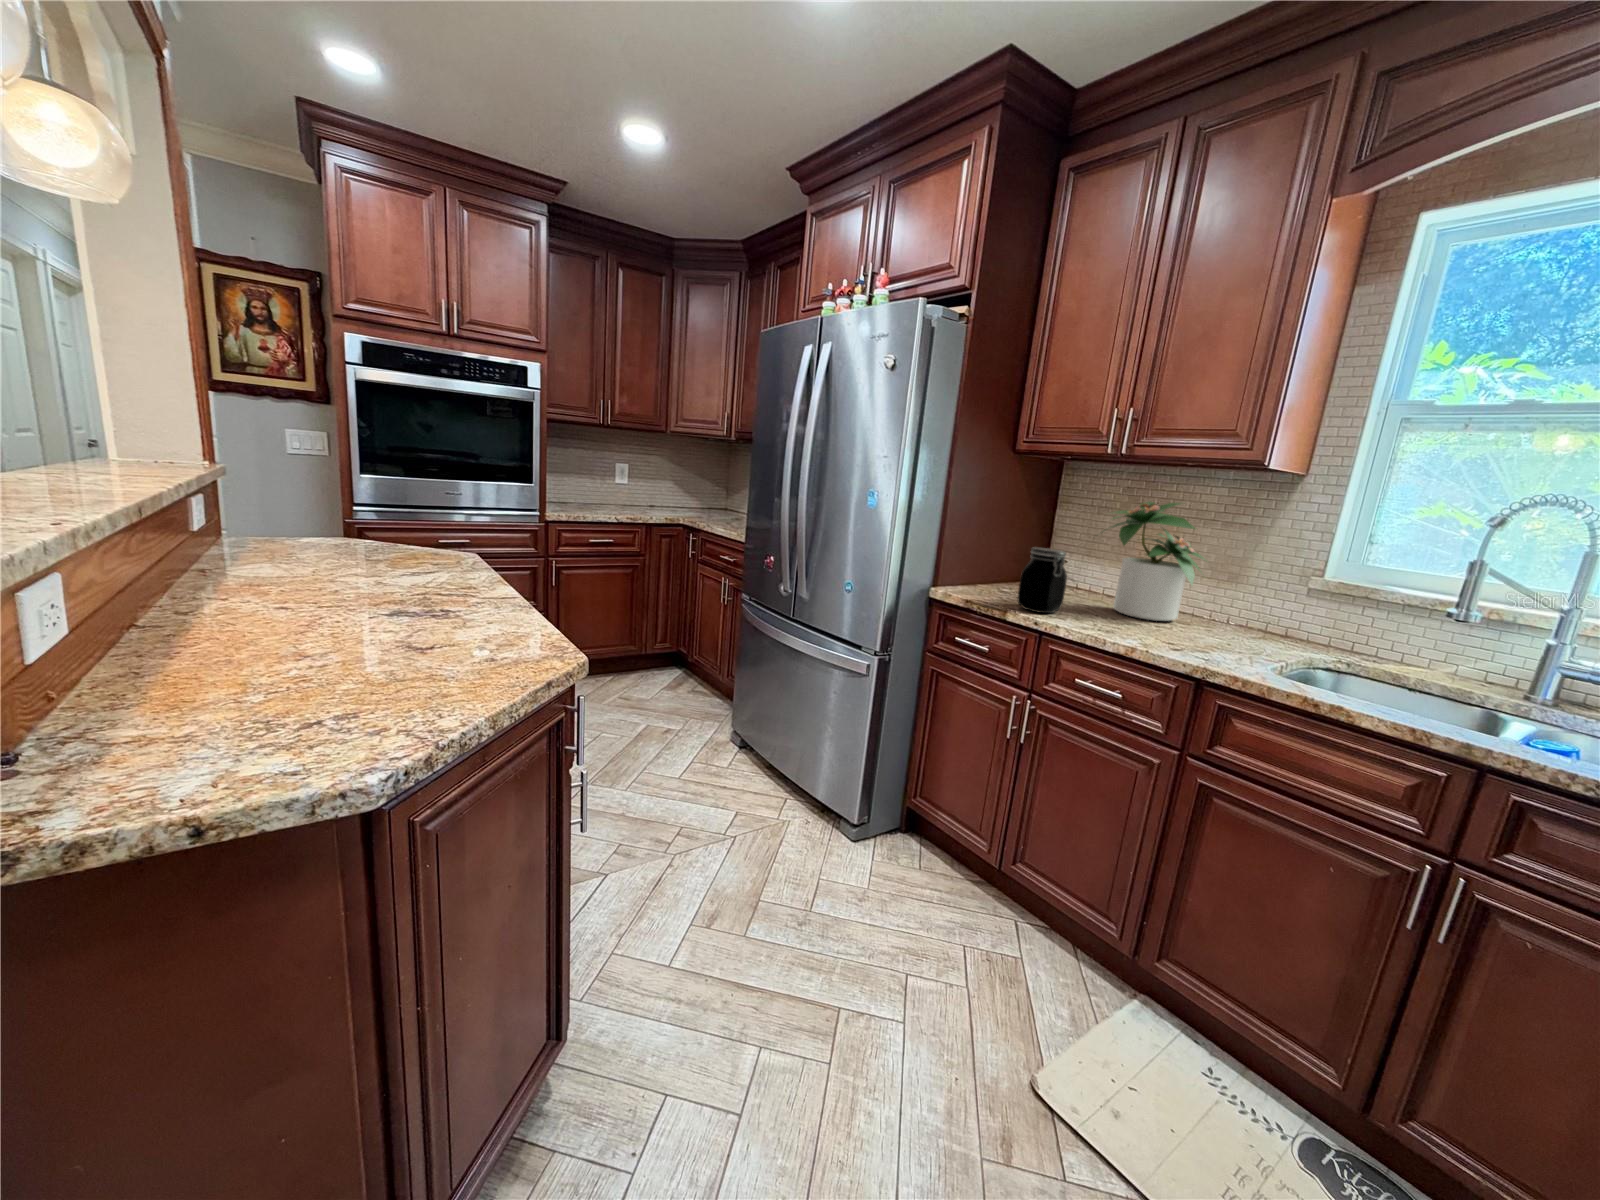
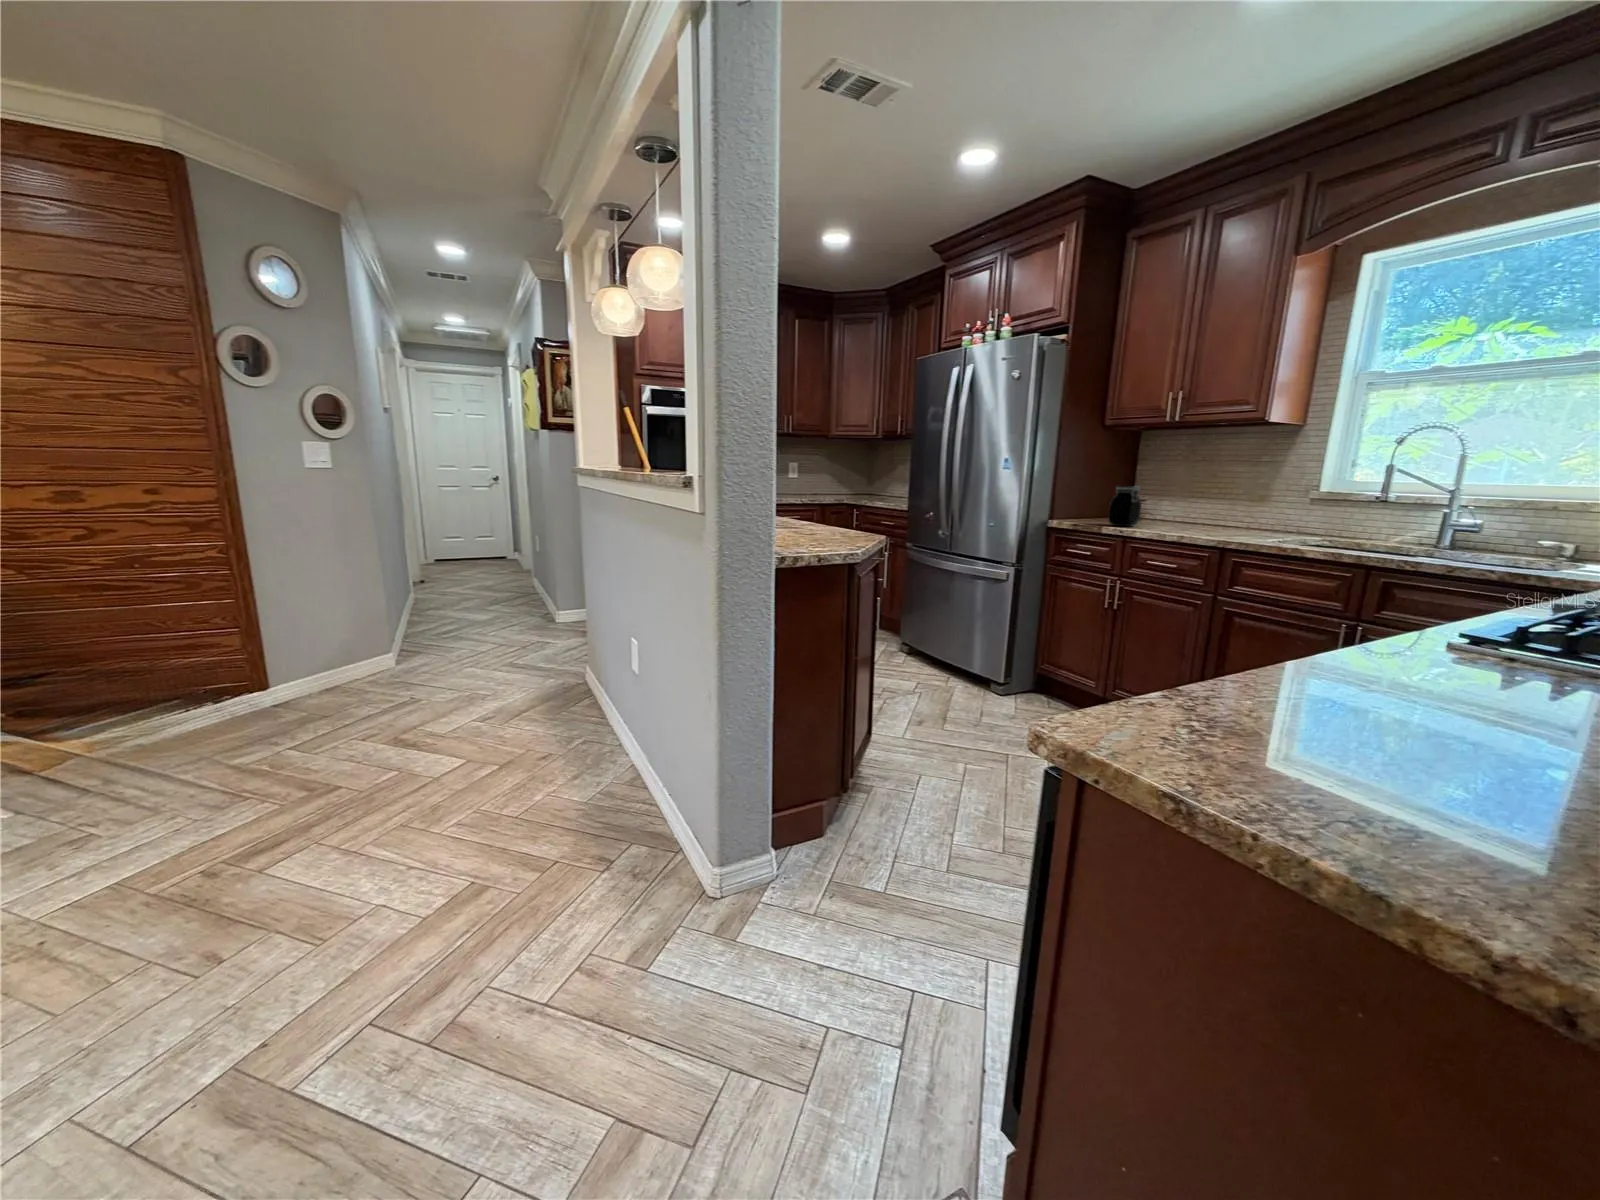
potted plant: present [1102,502,1205,621] -> none [1159,451,1240,529]

